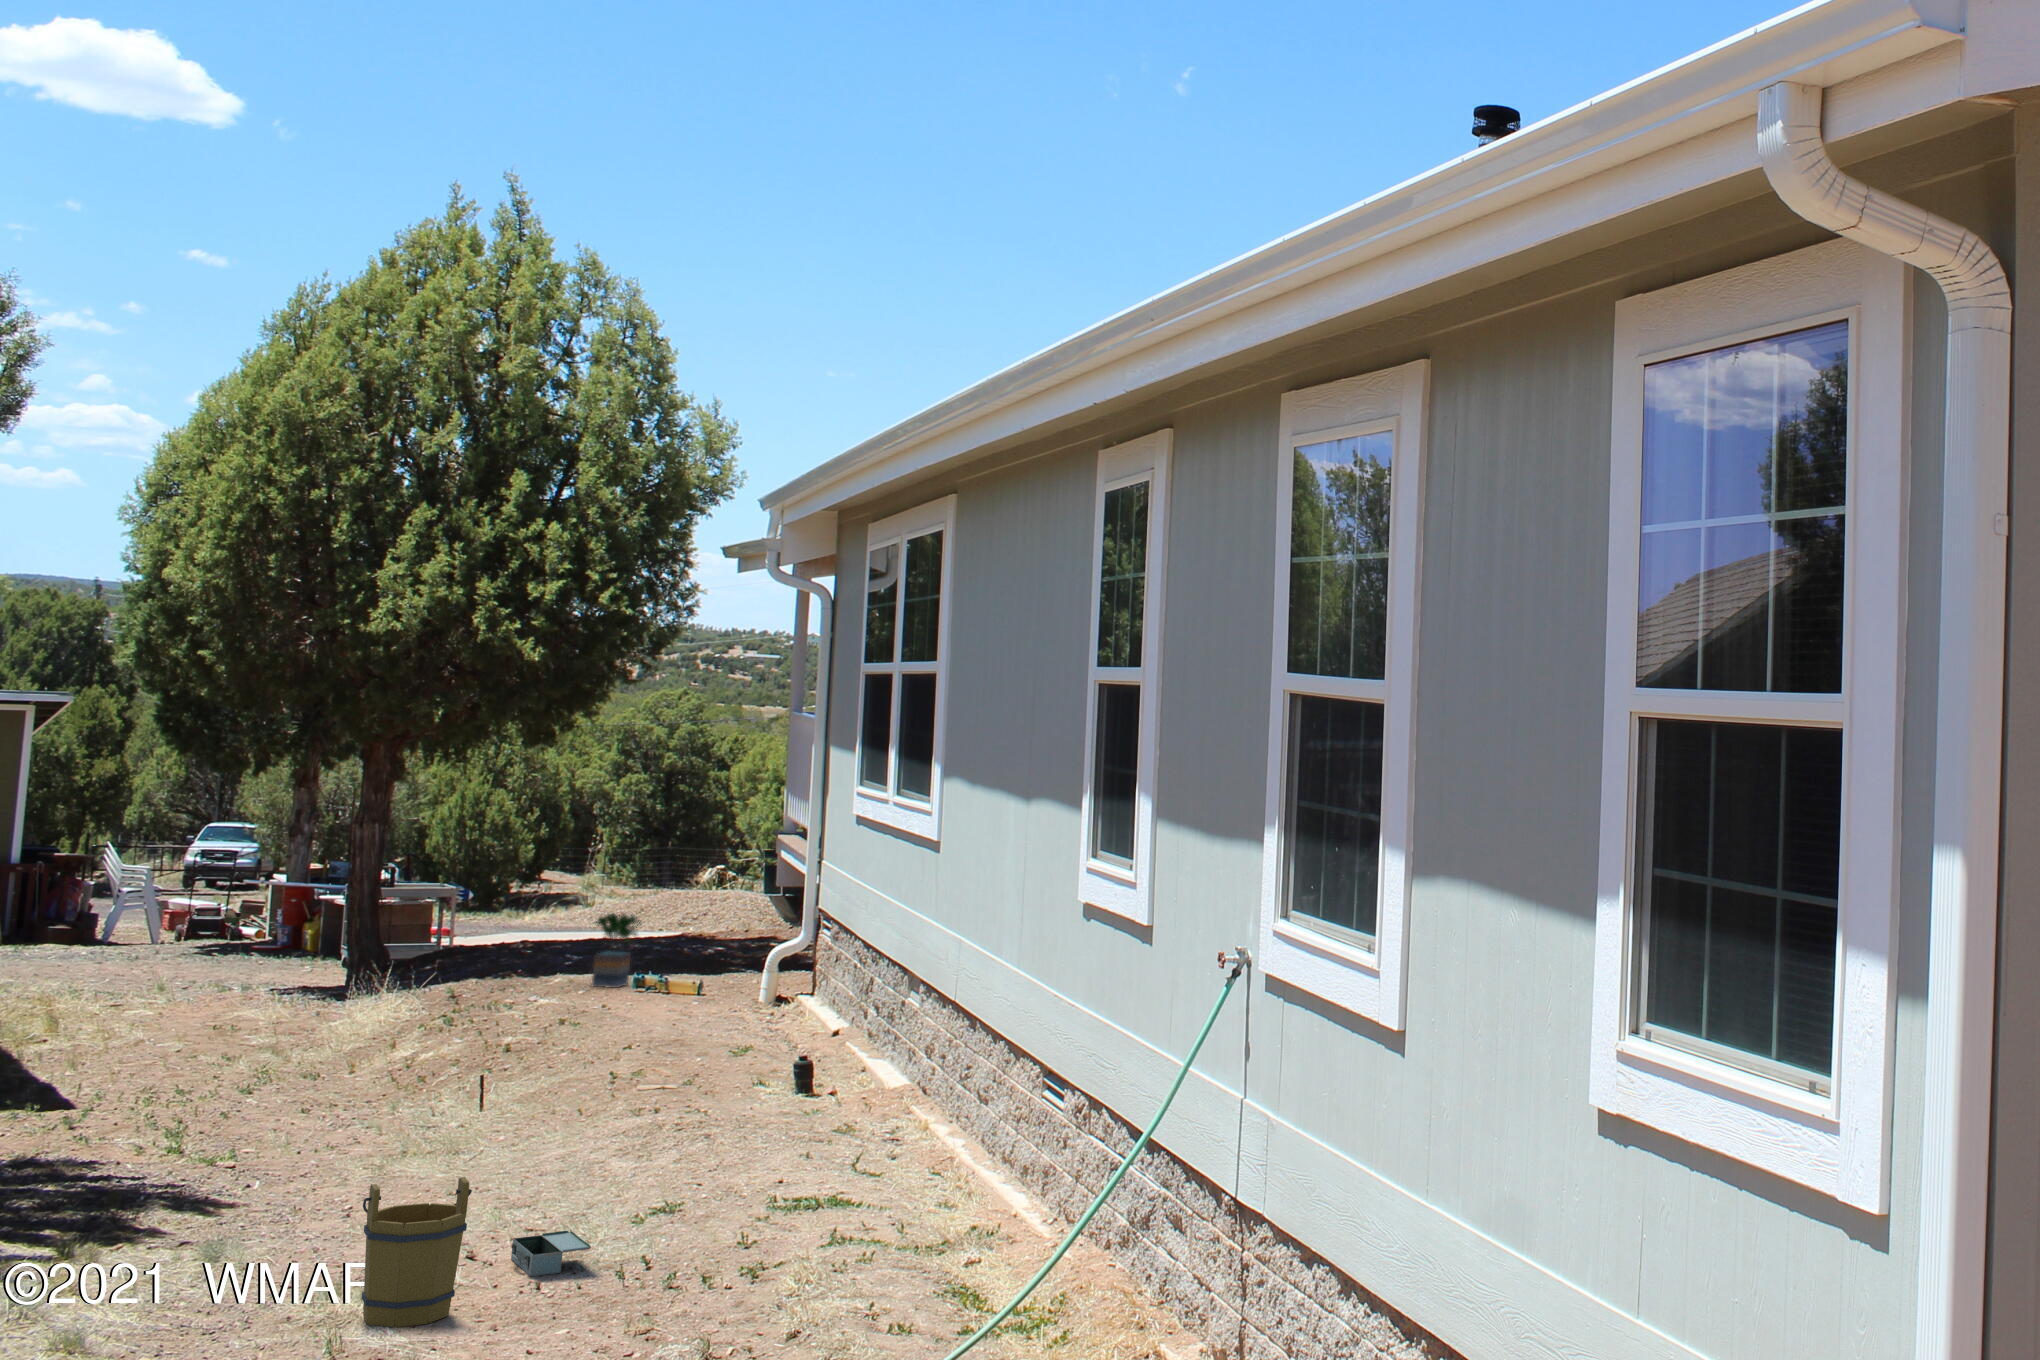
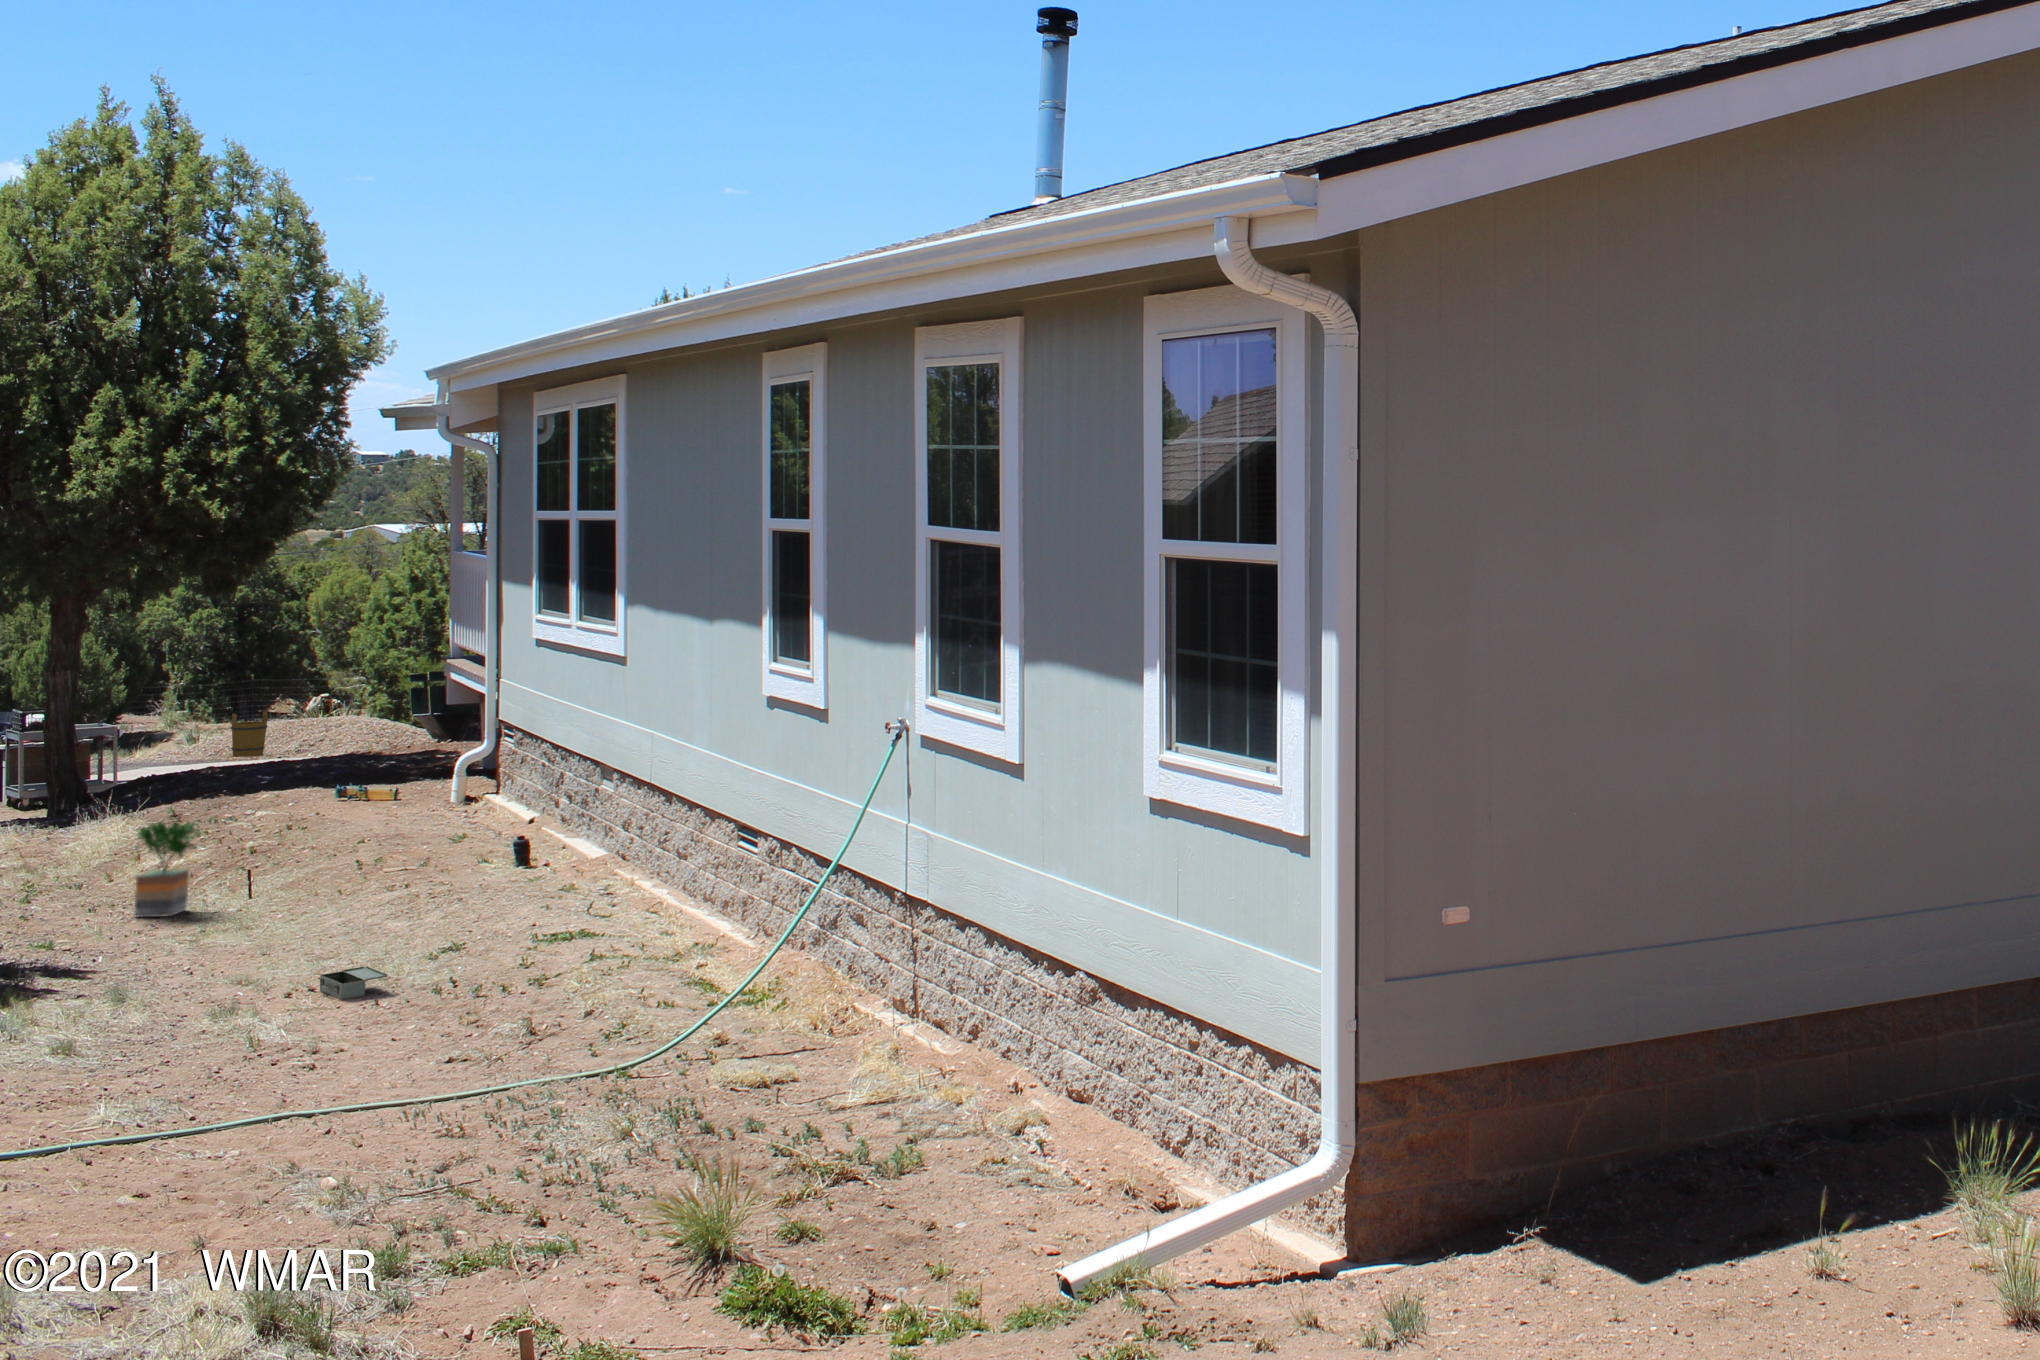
potted tree: present [592,914,641,988] -> present [135,822,202,917]
bucket: present [361,1177,472,1327] -> present [230,712,268,757]

